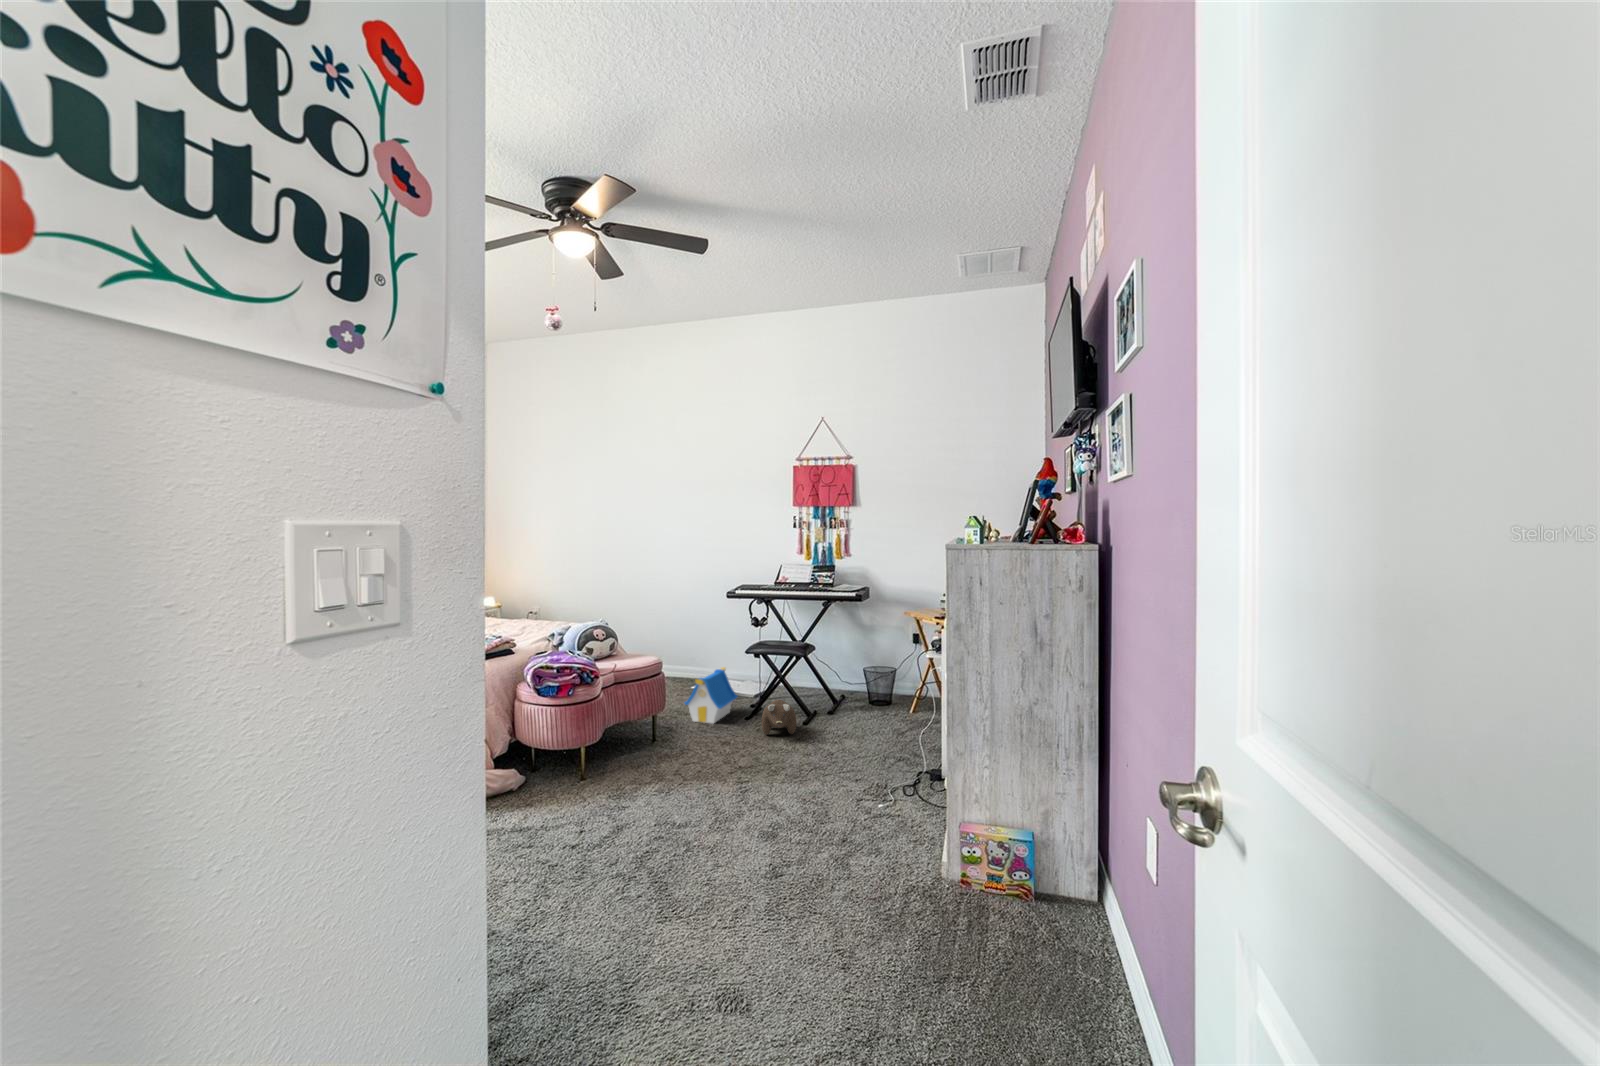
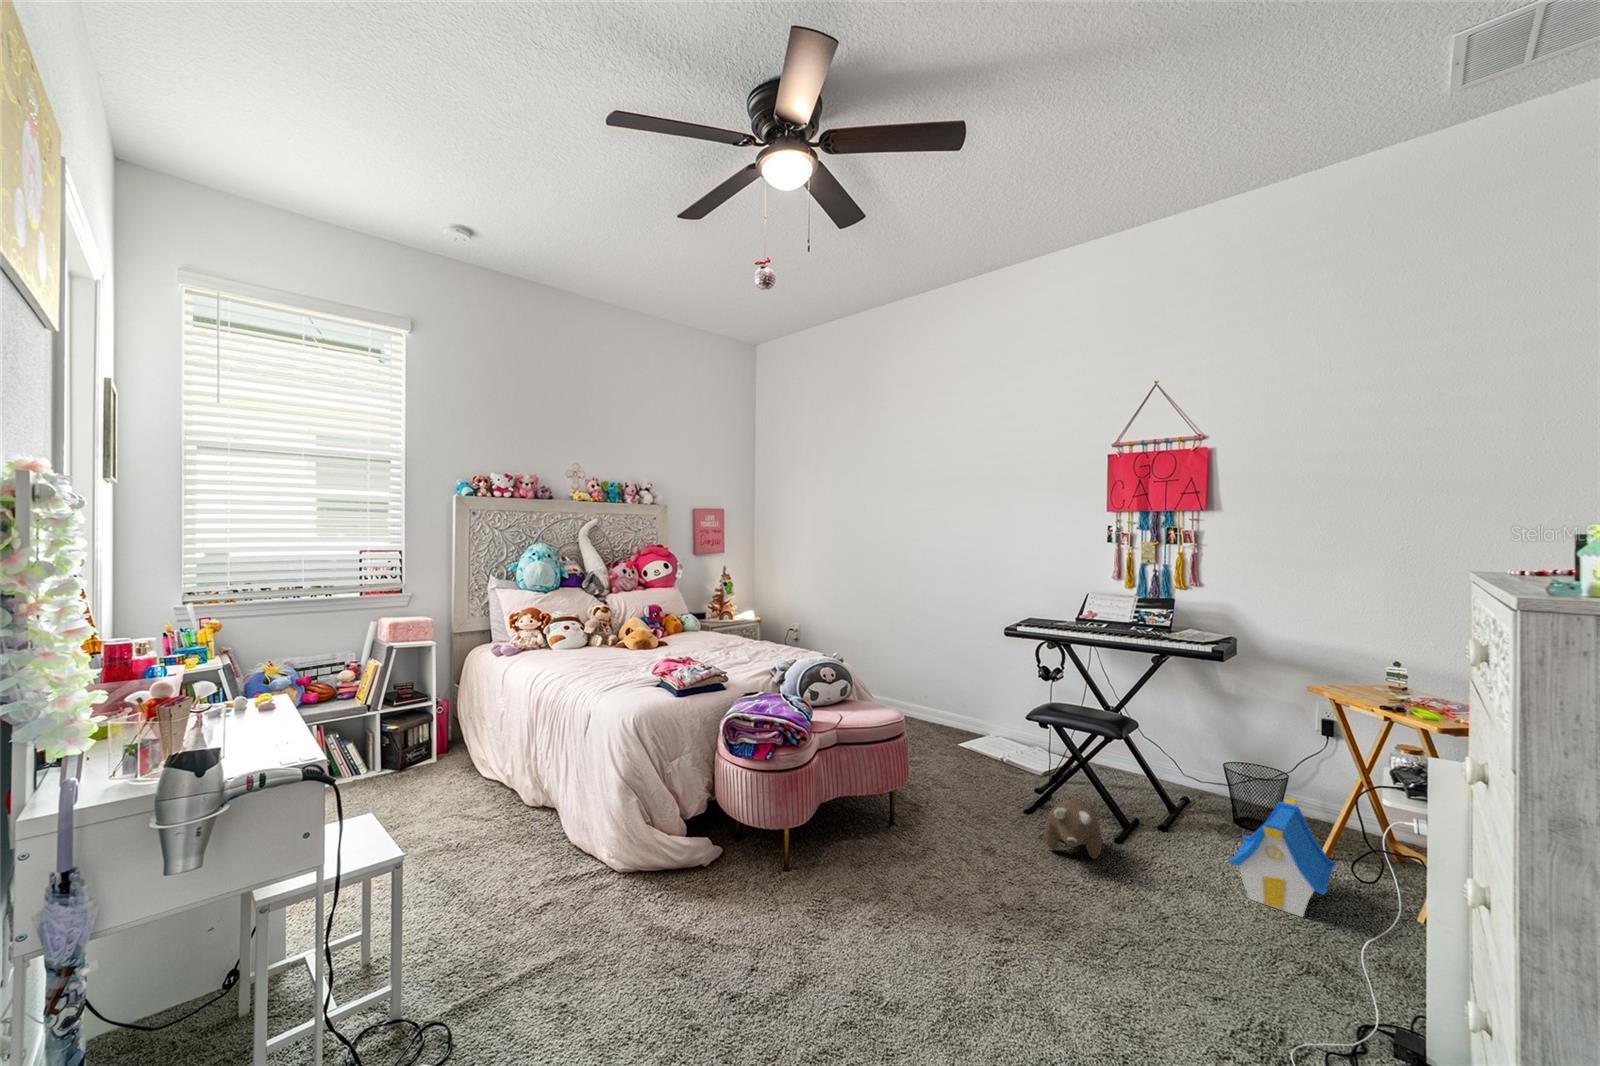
toy house: present [685,667,737,723] -> present [1229,798,1336,917]

